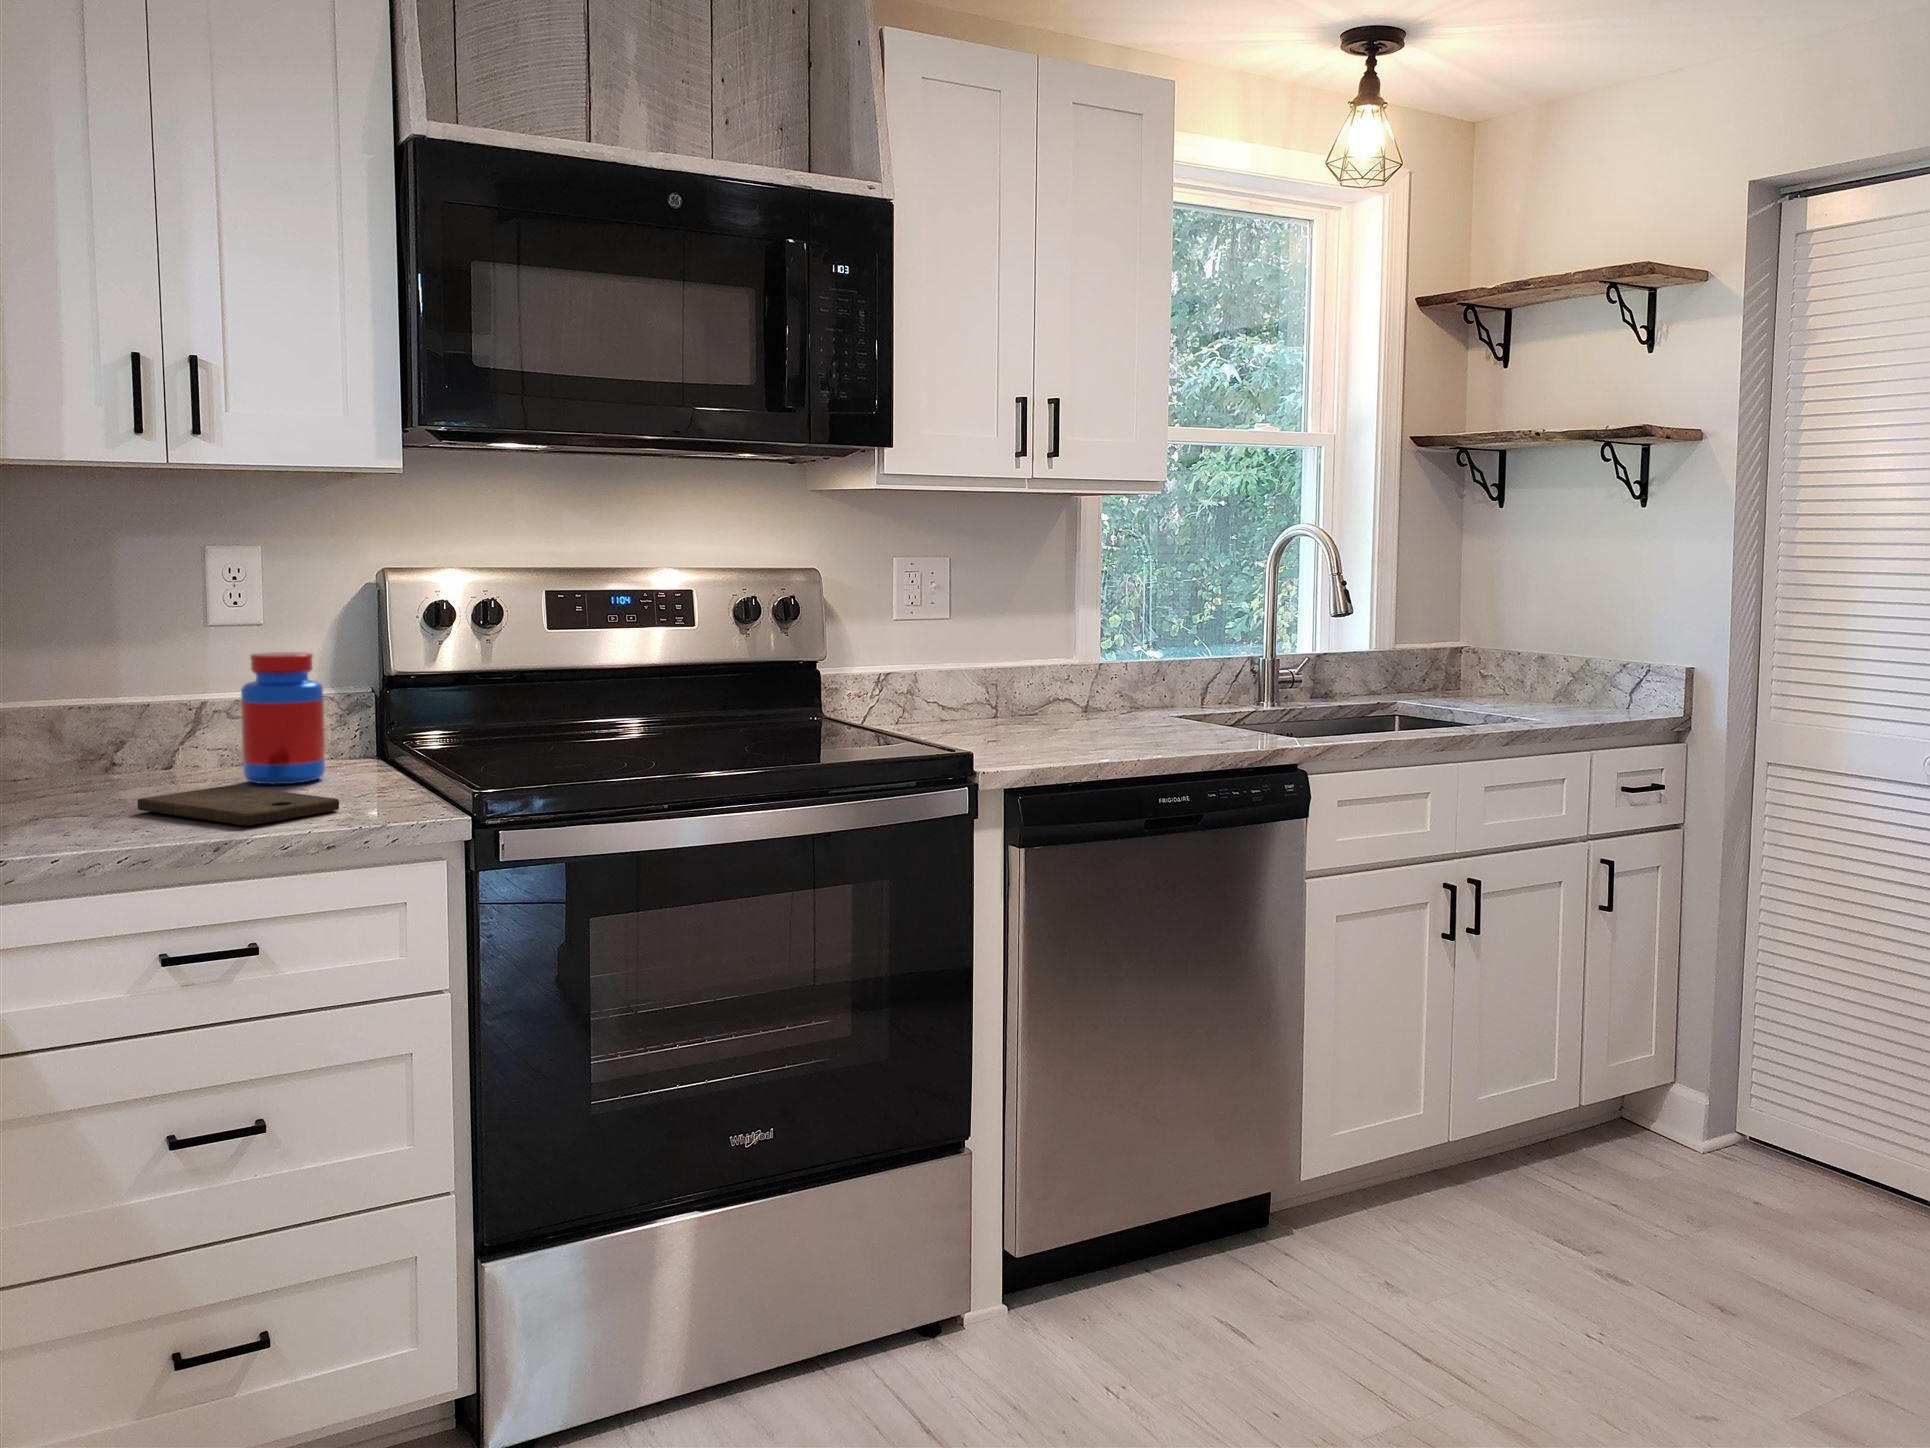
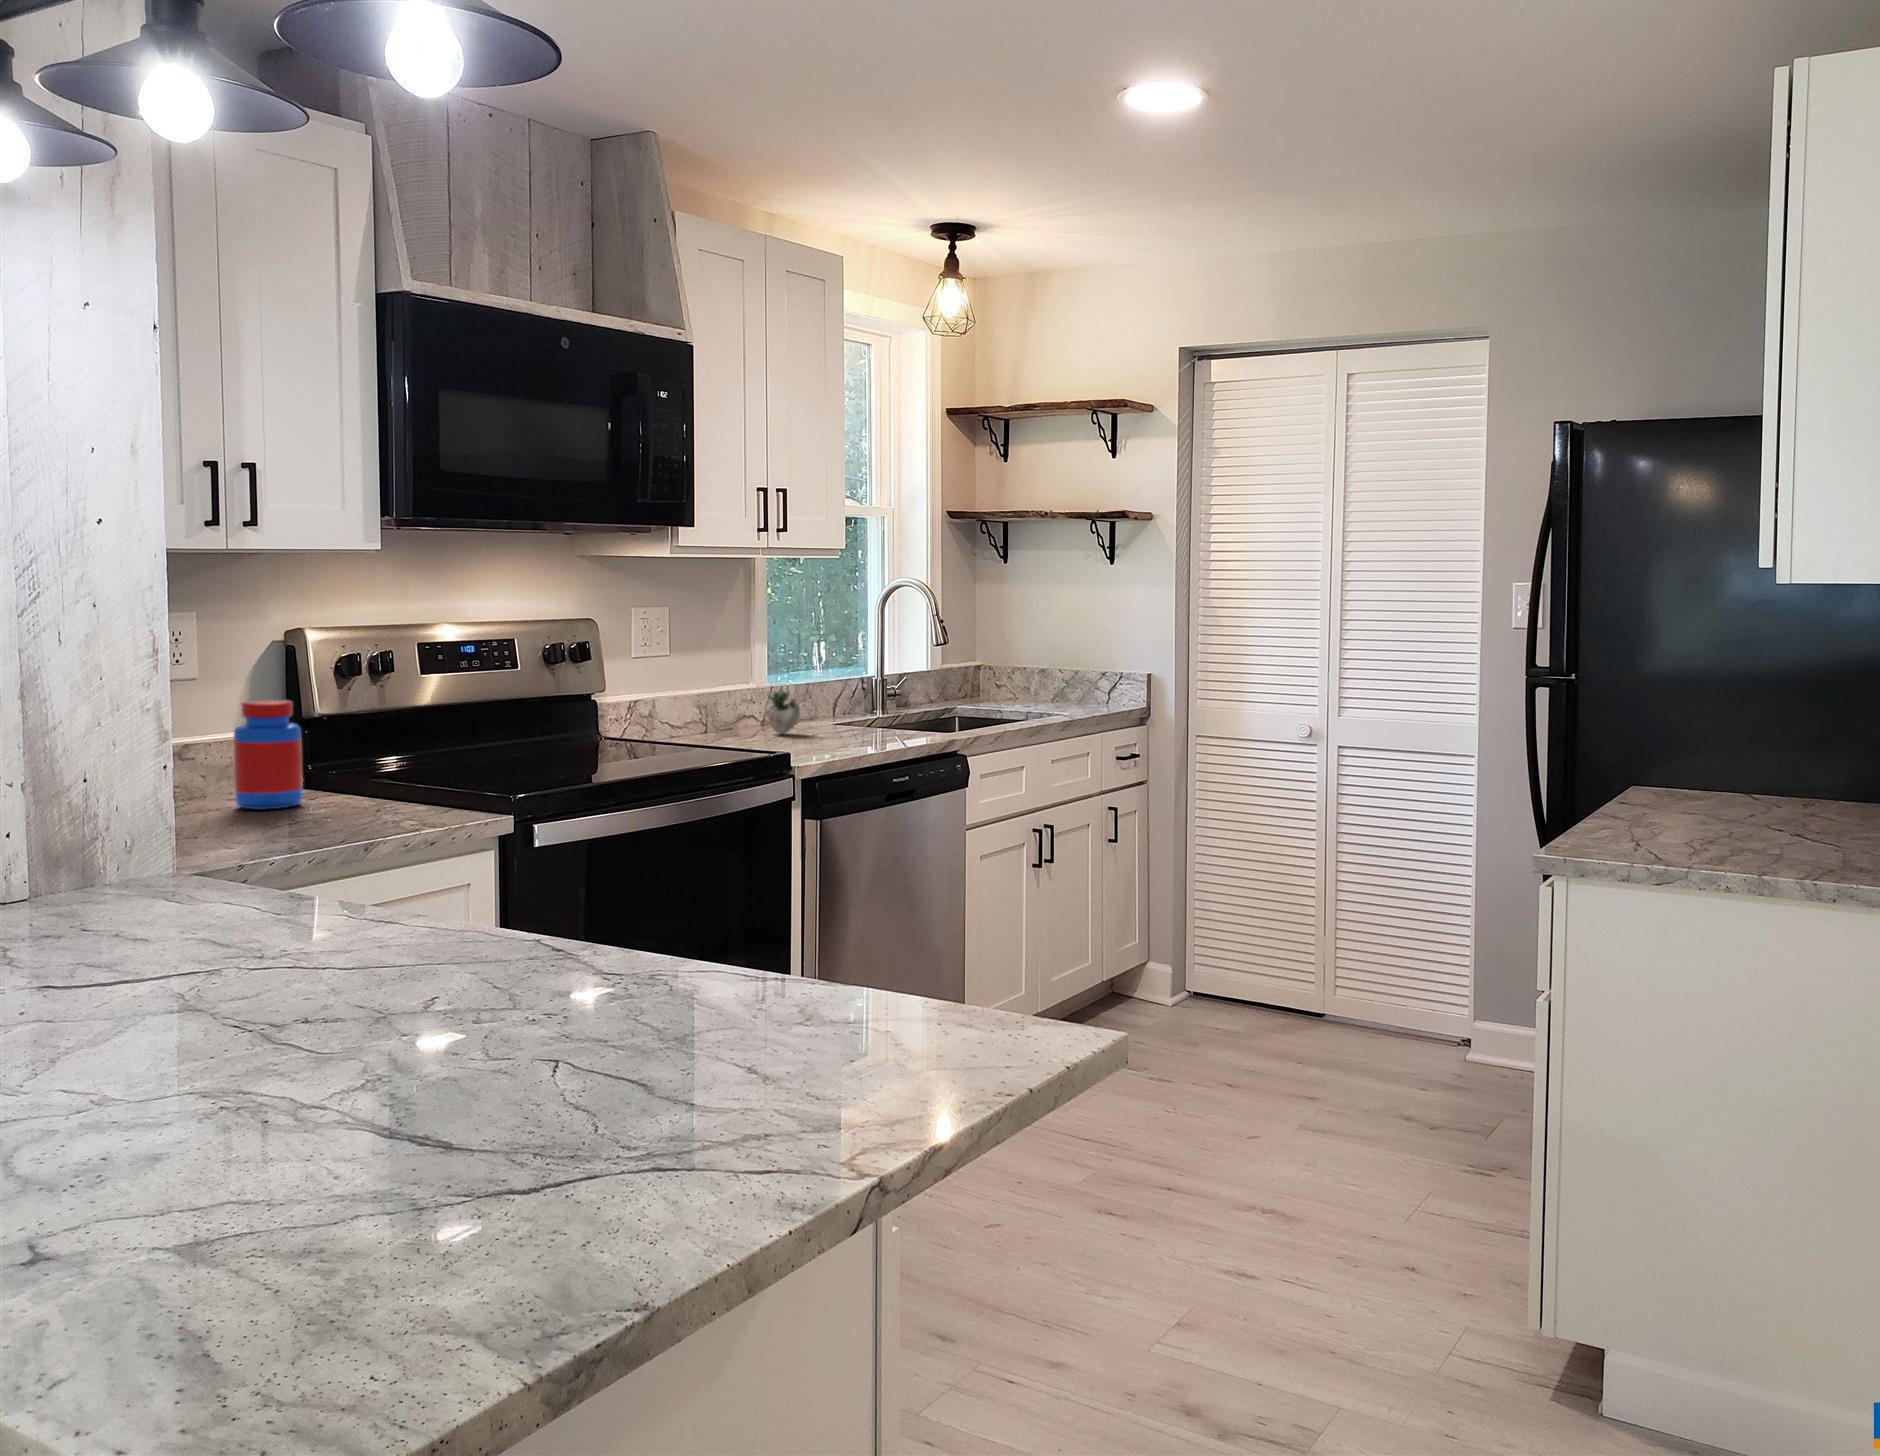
succulent plant: none [1059,659,1126,726] -> present [766,686,800,734]
cutting board: present [137,785,339,826] -> none [225,810,393,834]

